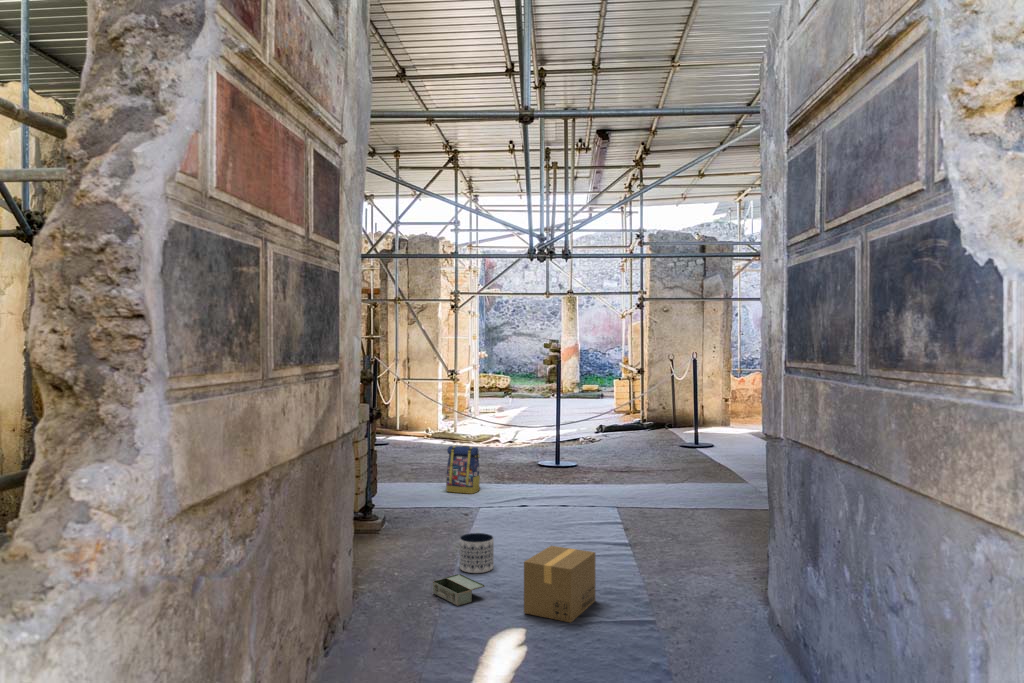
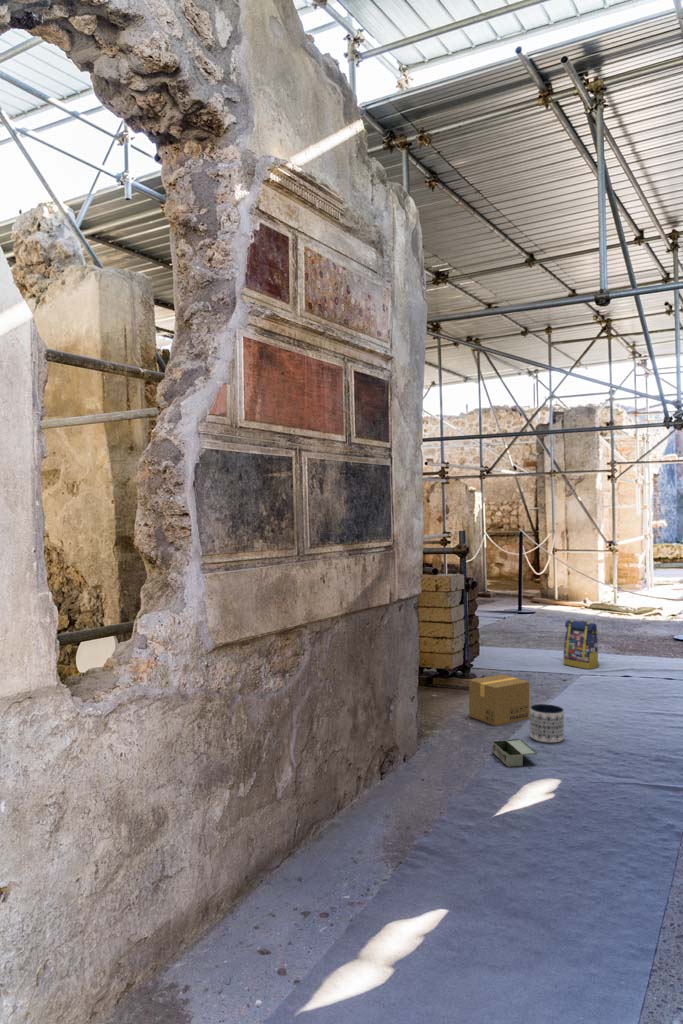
cardboard box: present [524,546,596,623] -> present [469,674,529,726]

